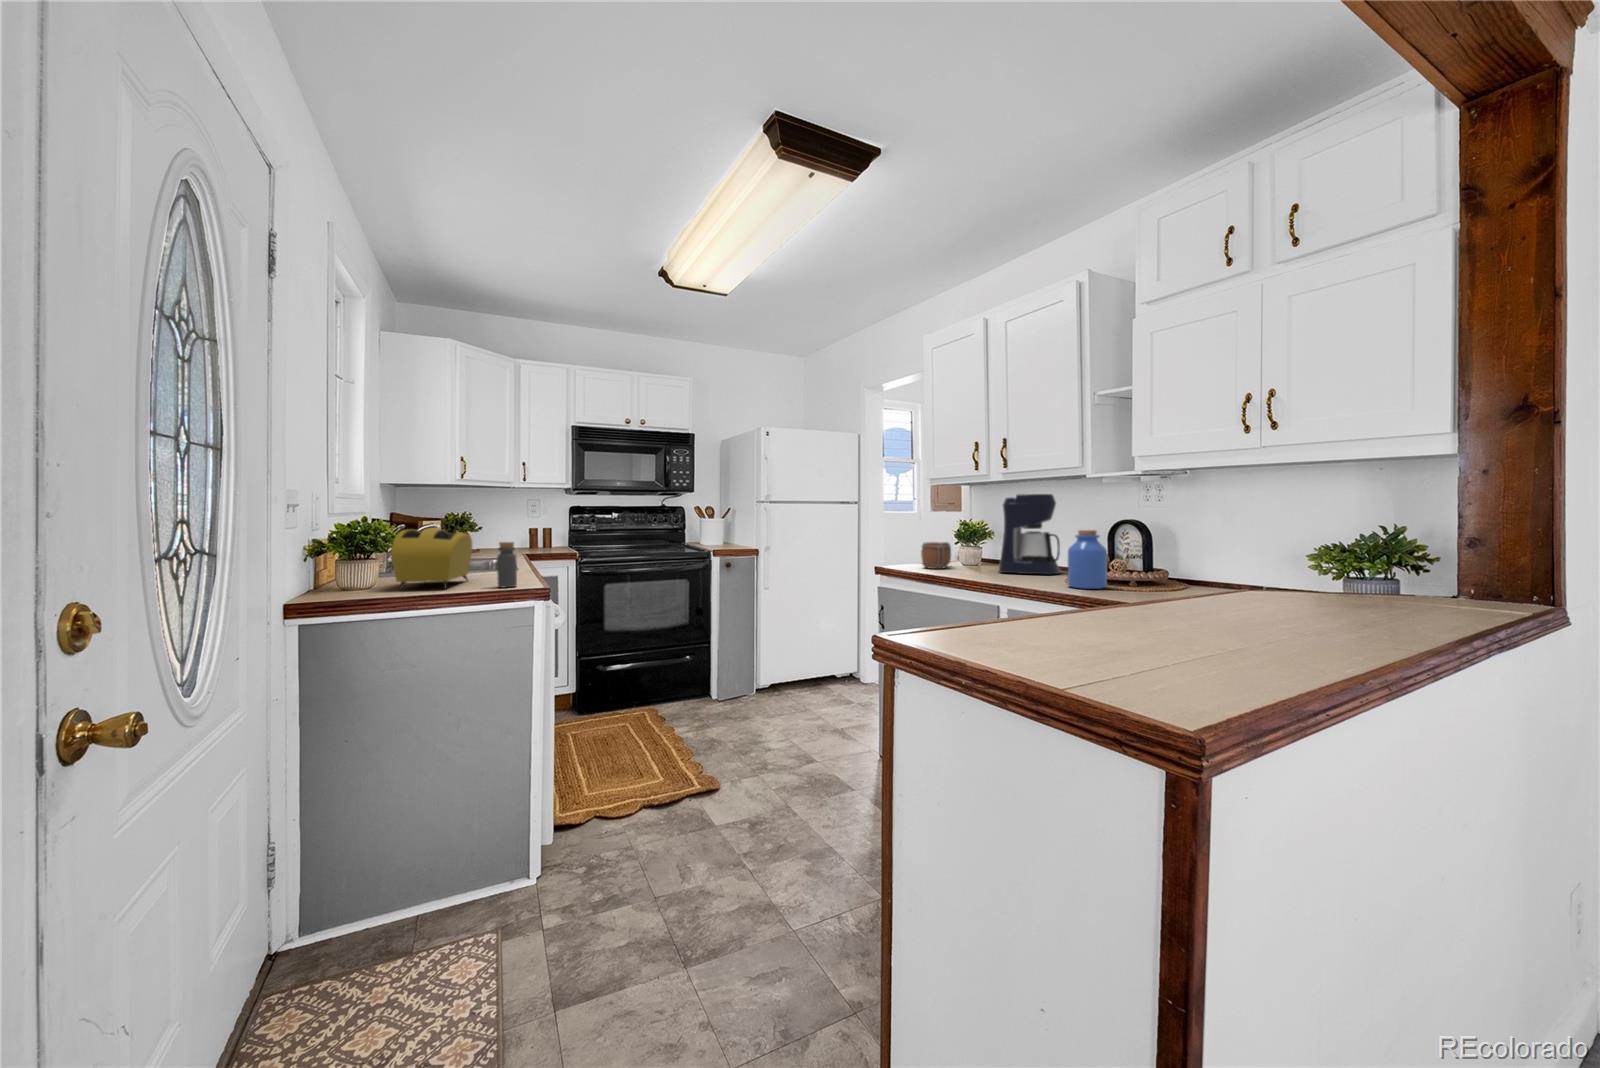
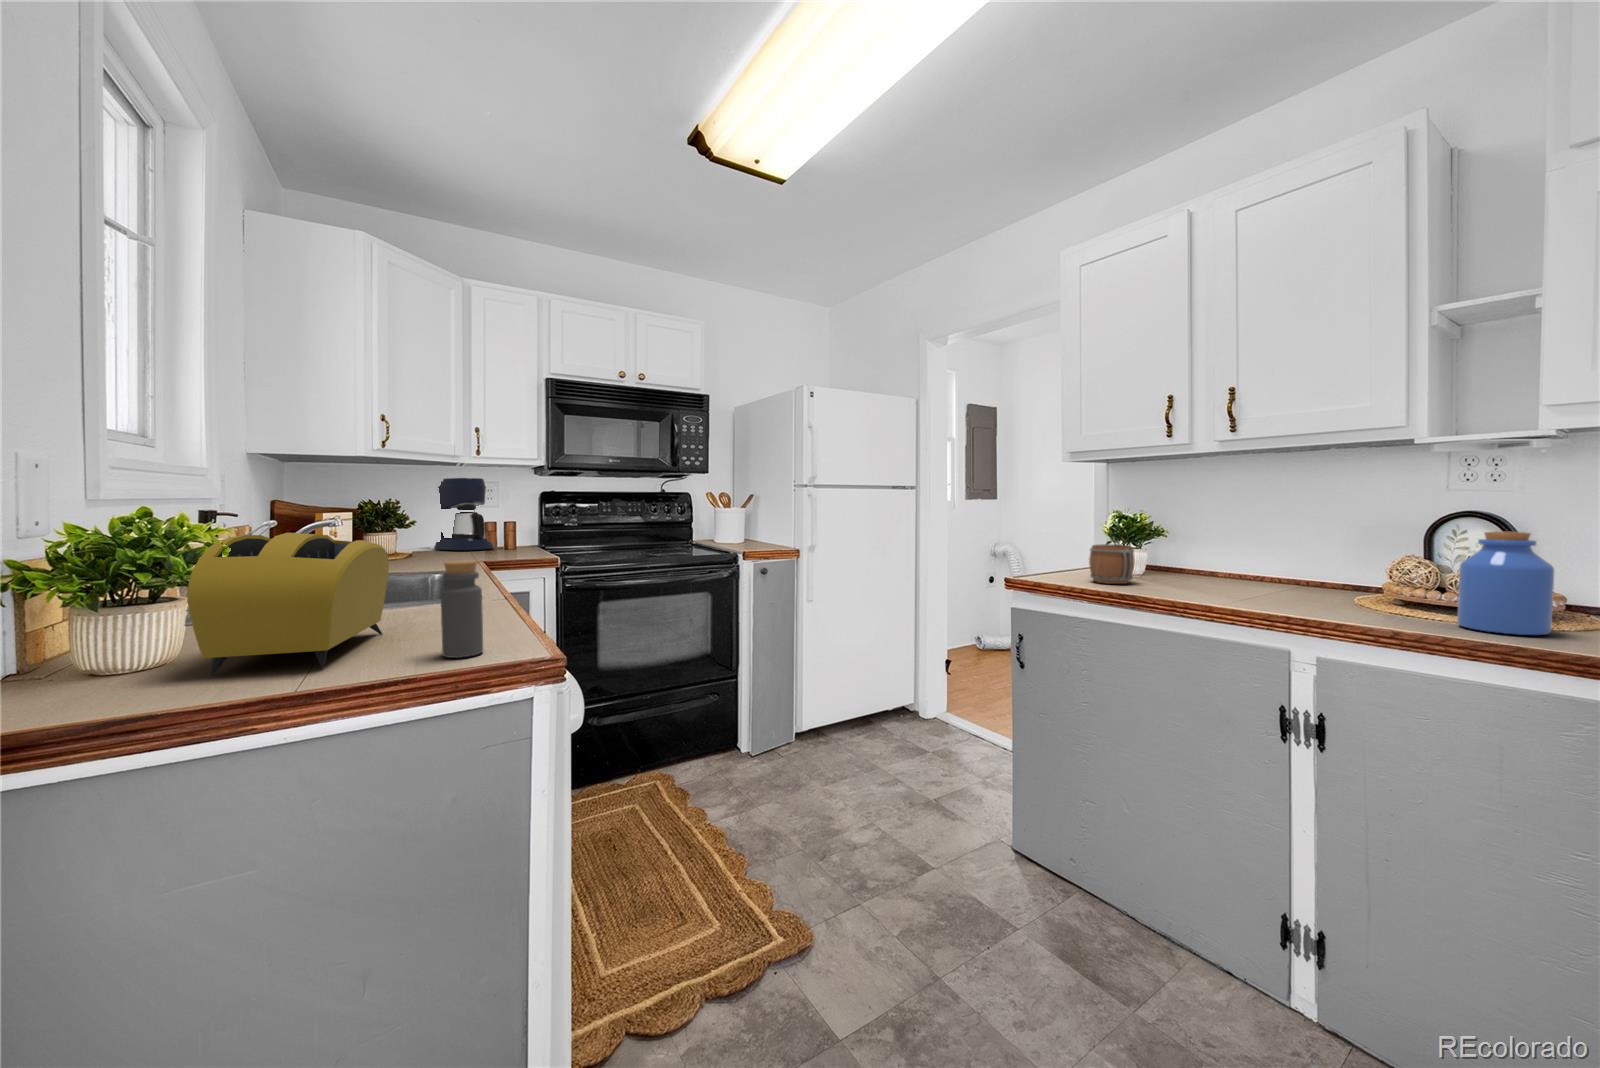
coffee maker: present [999,494,1061,574] -> present [434,478,494,550]

